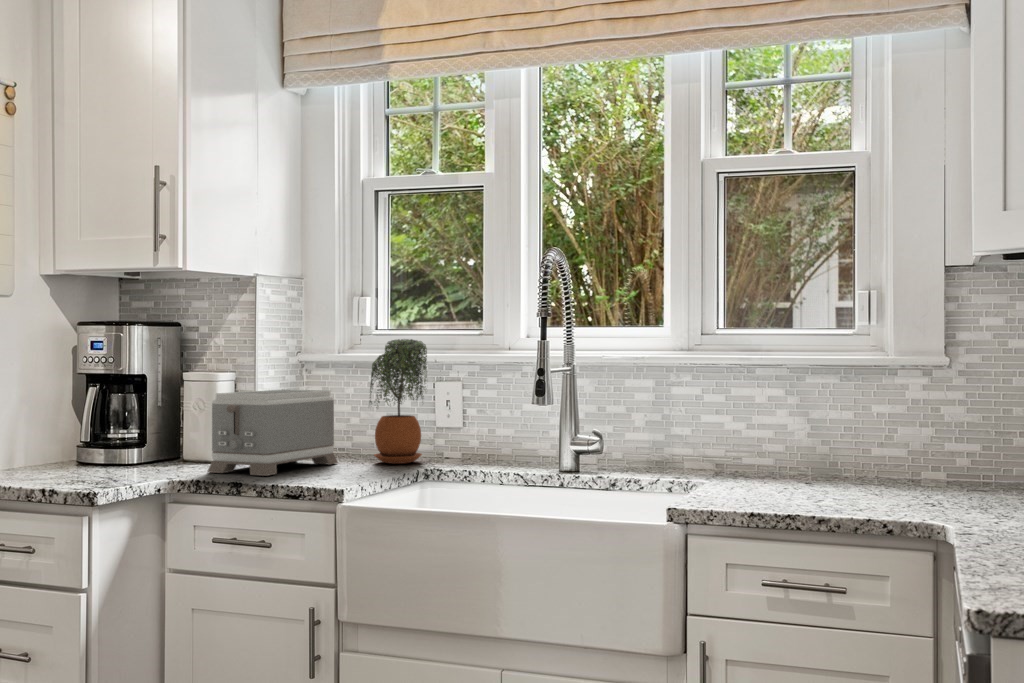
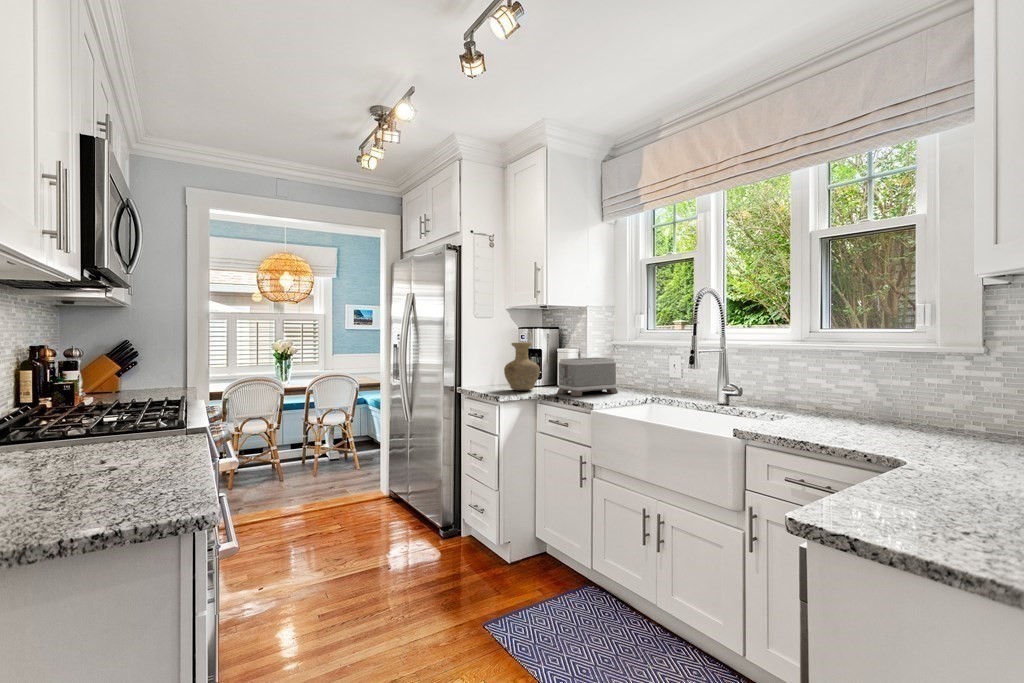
potted plant: present [369,339,427,464] -> none [630,334,664,395]
vase: none [62,356,156,473] -> present [504,342,540,391]

